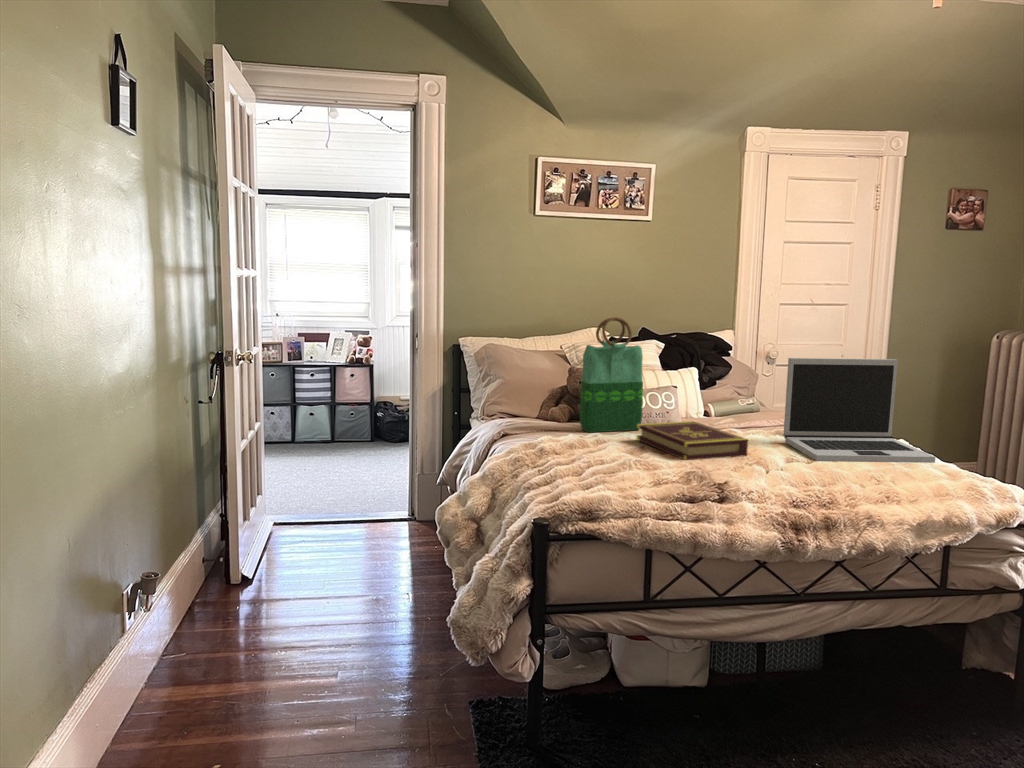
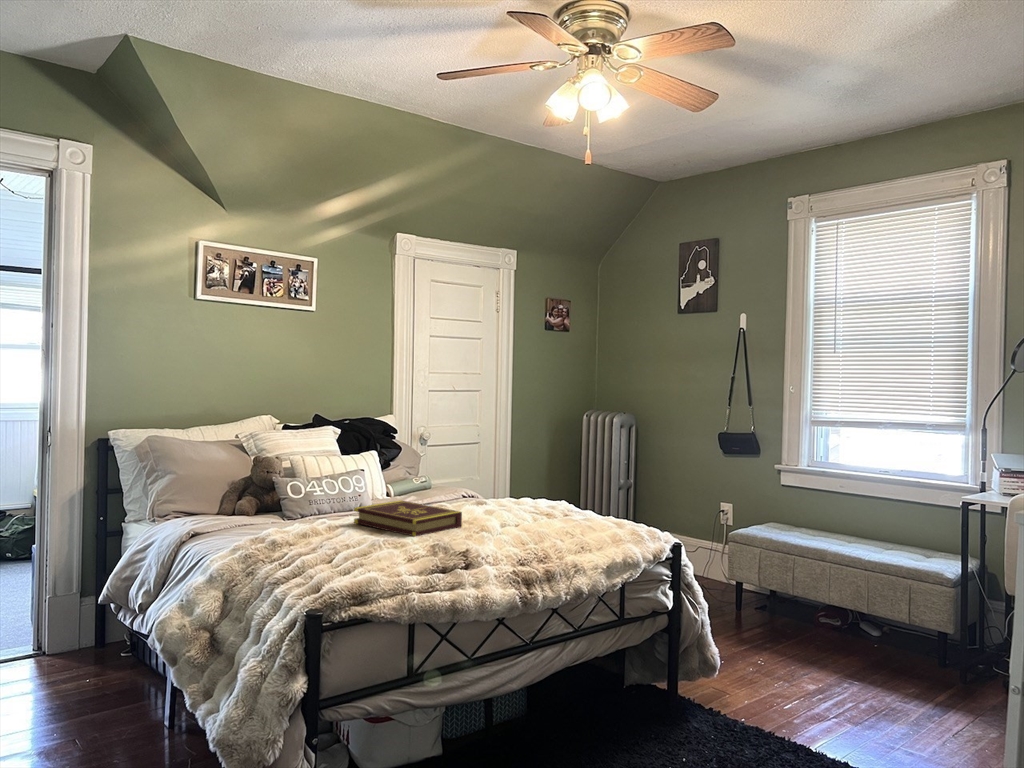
tote bag: present [580,317,643,433] -> none [288,405,349,521]
laptop: present [783,358,935,463] -> none [478,436,598,525]

